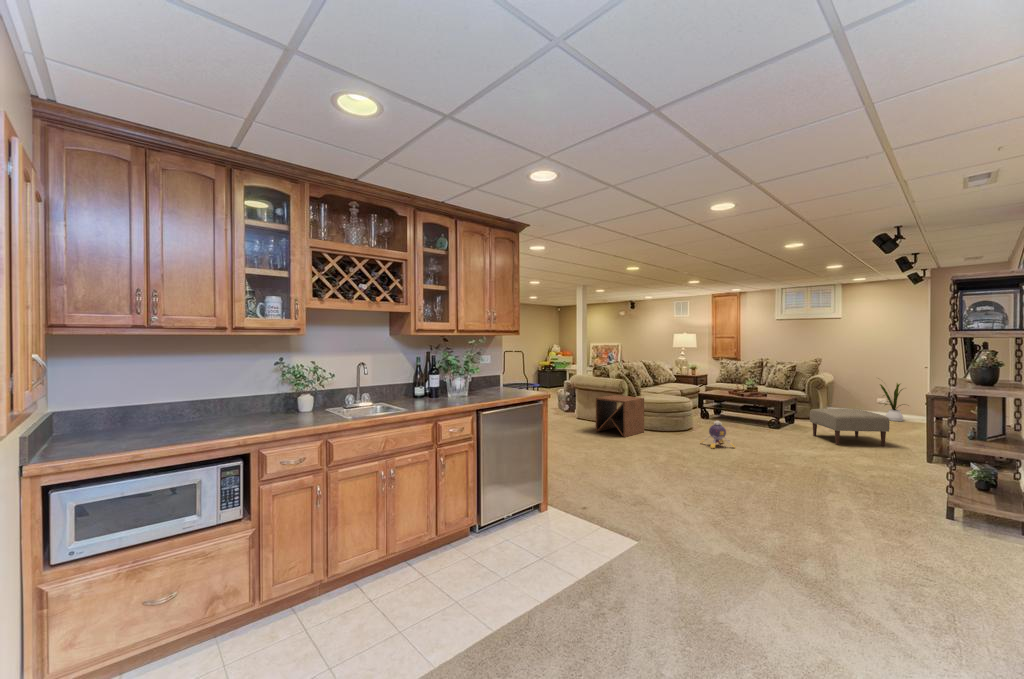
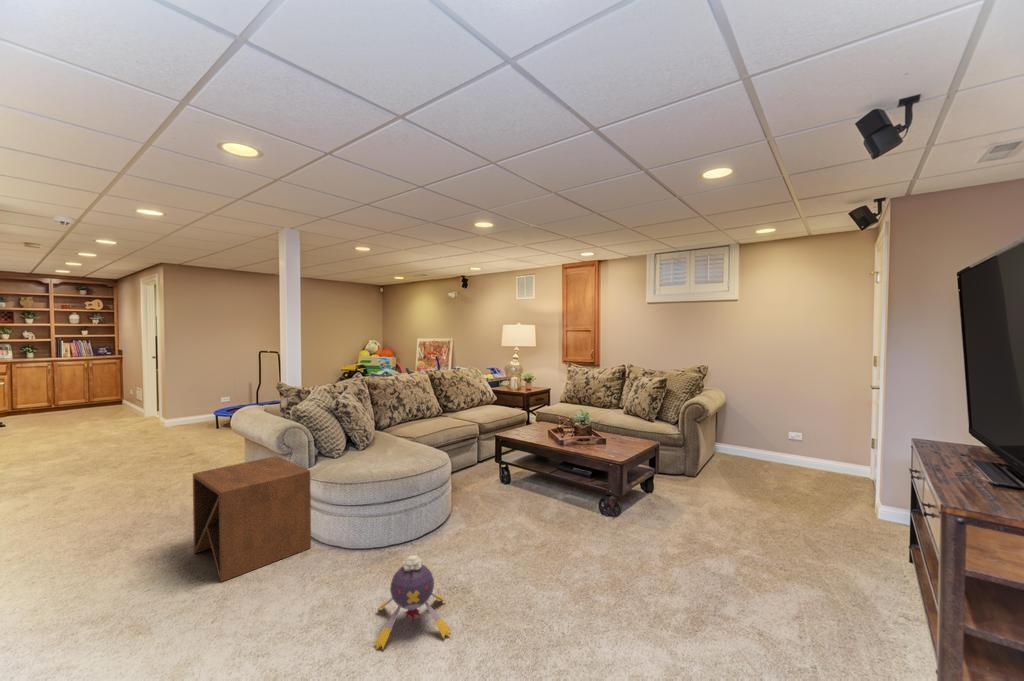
house plant: present [880,383,903,421] -> none [787,399,844,476]
ottoman: present [810,409,890,446] -> none [666,484,829,592]

